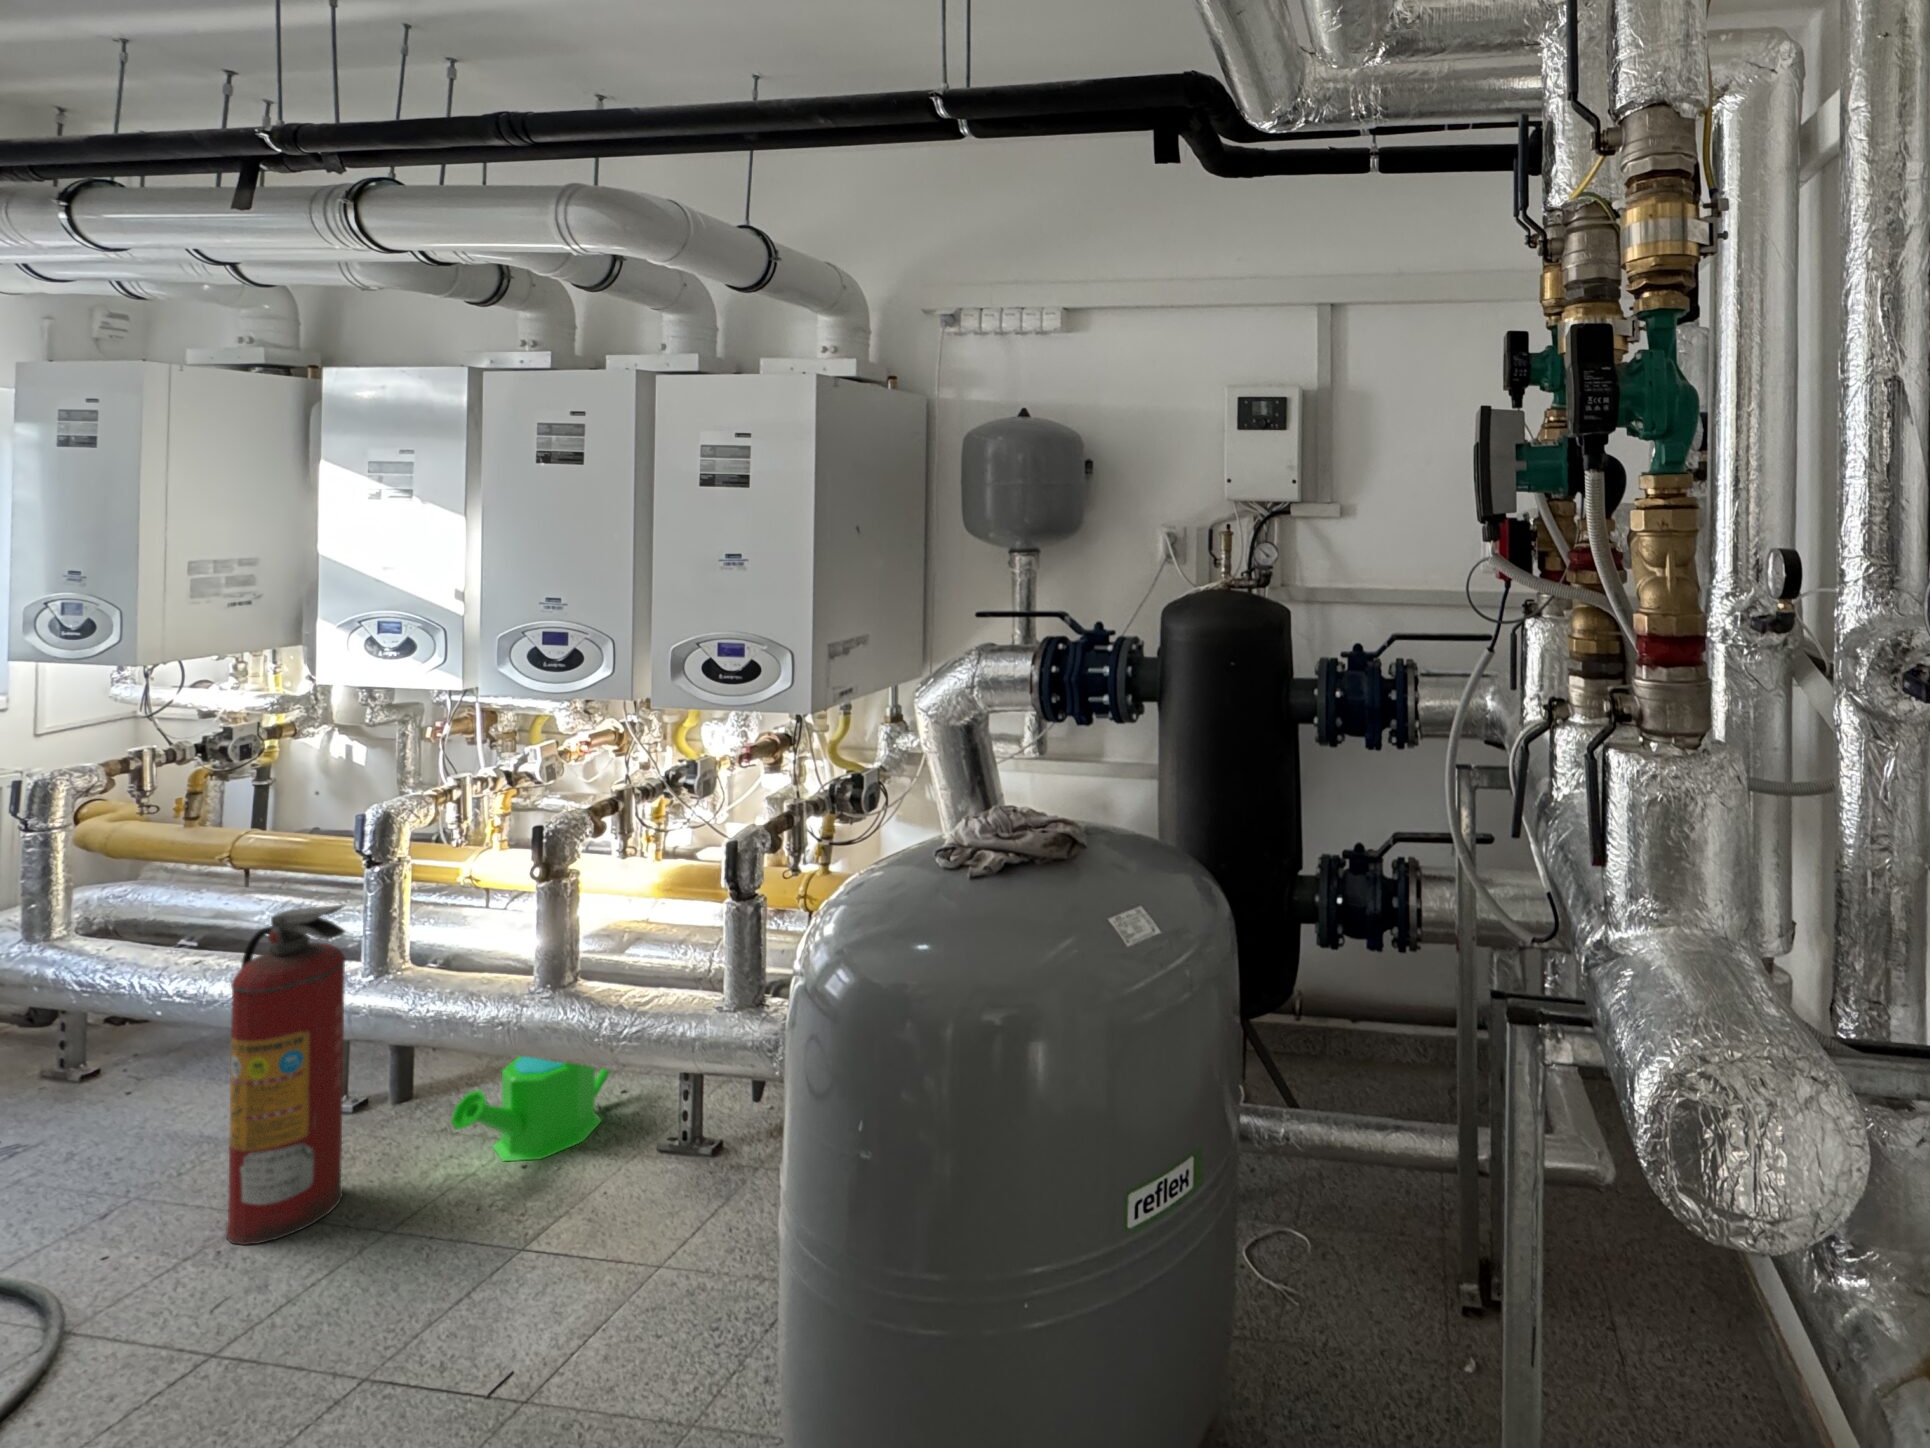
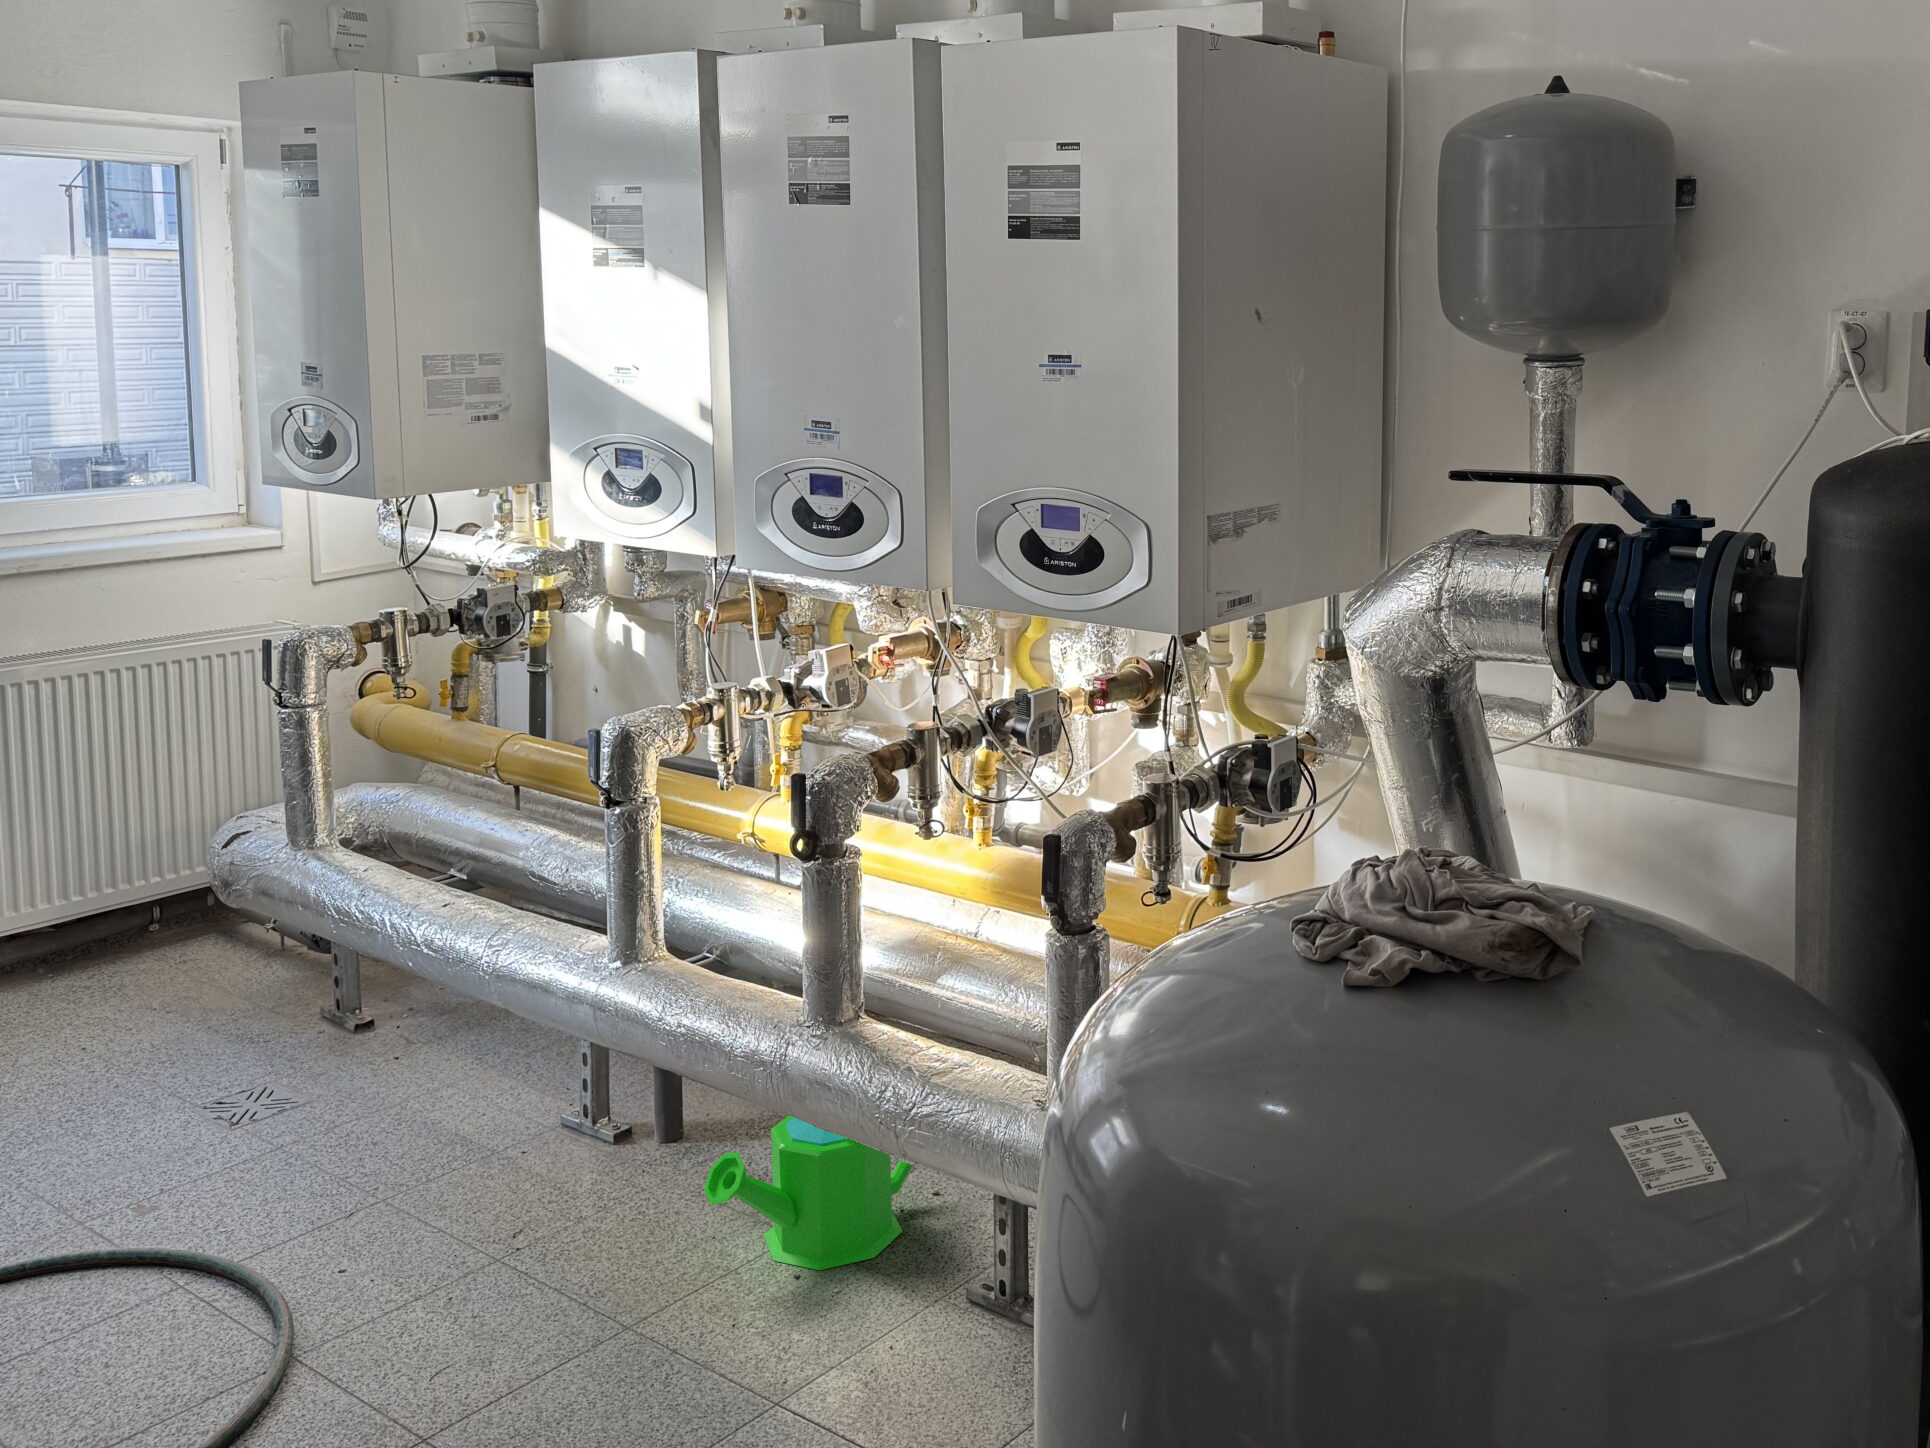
fire extinguisher: present [226,904,346,1245] -> none [445,855,588,1299]

